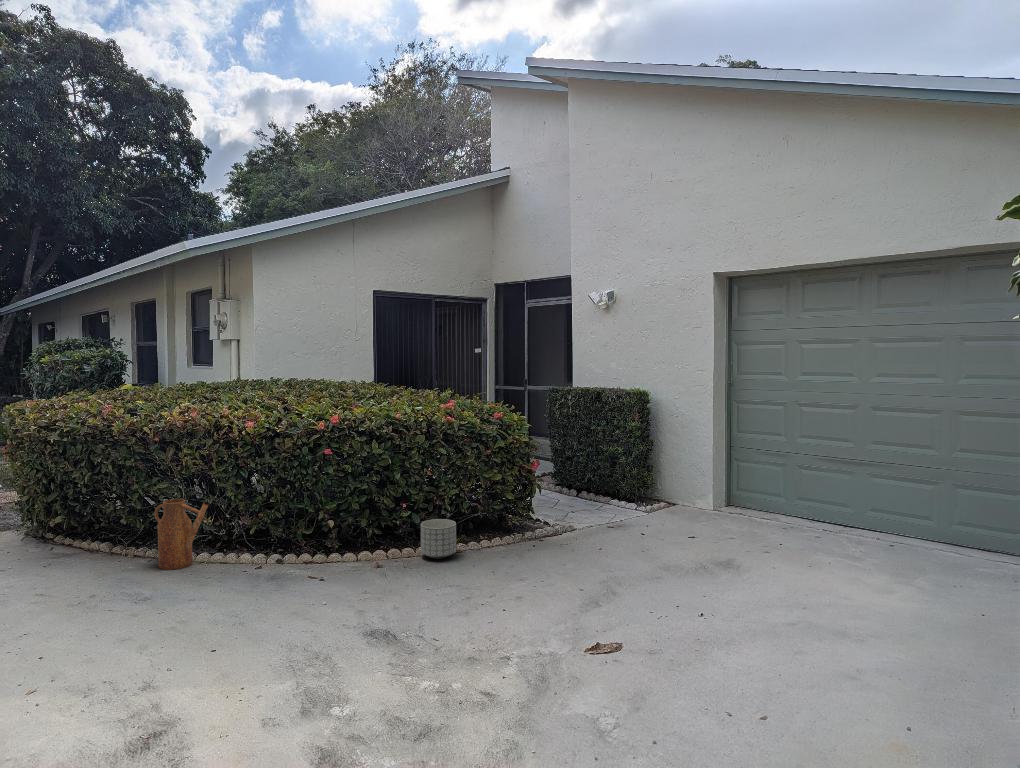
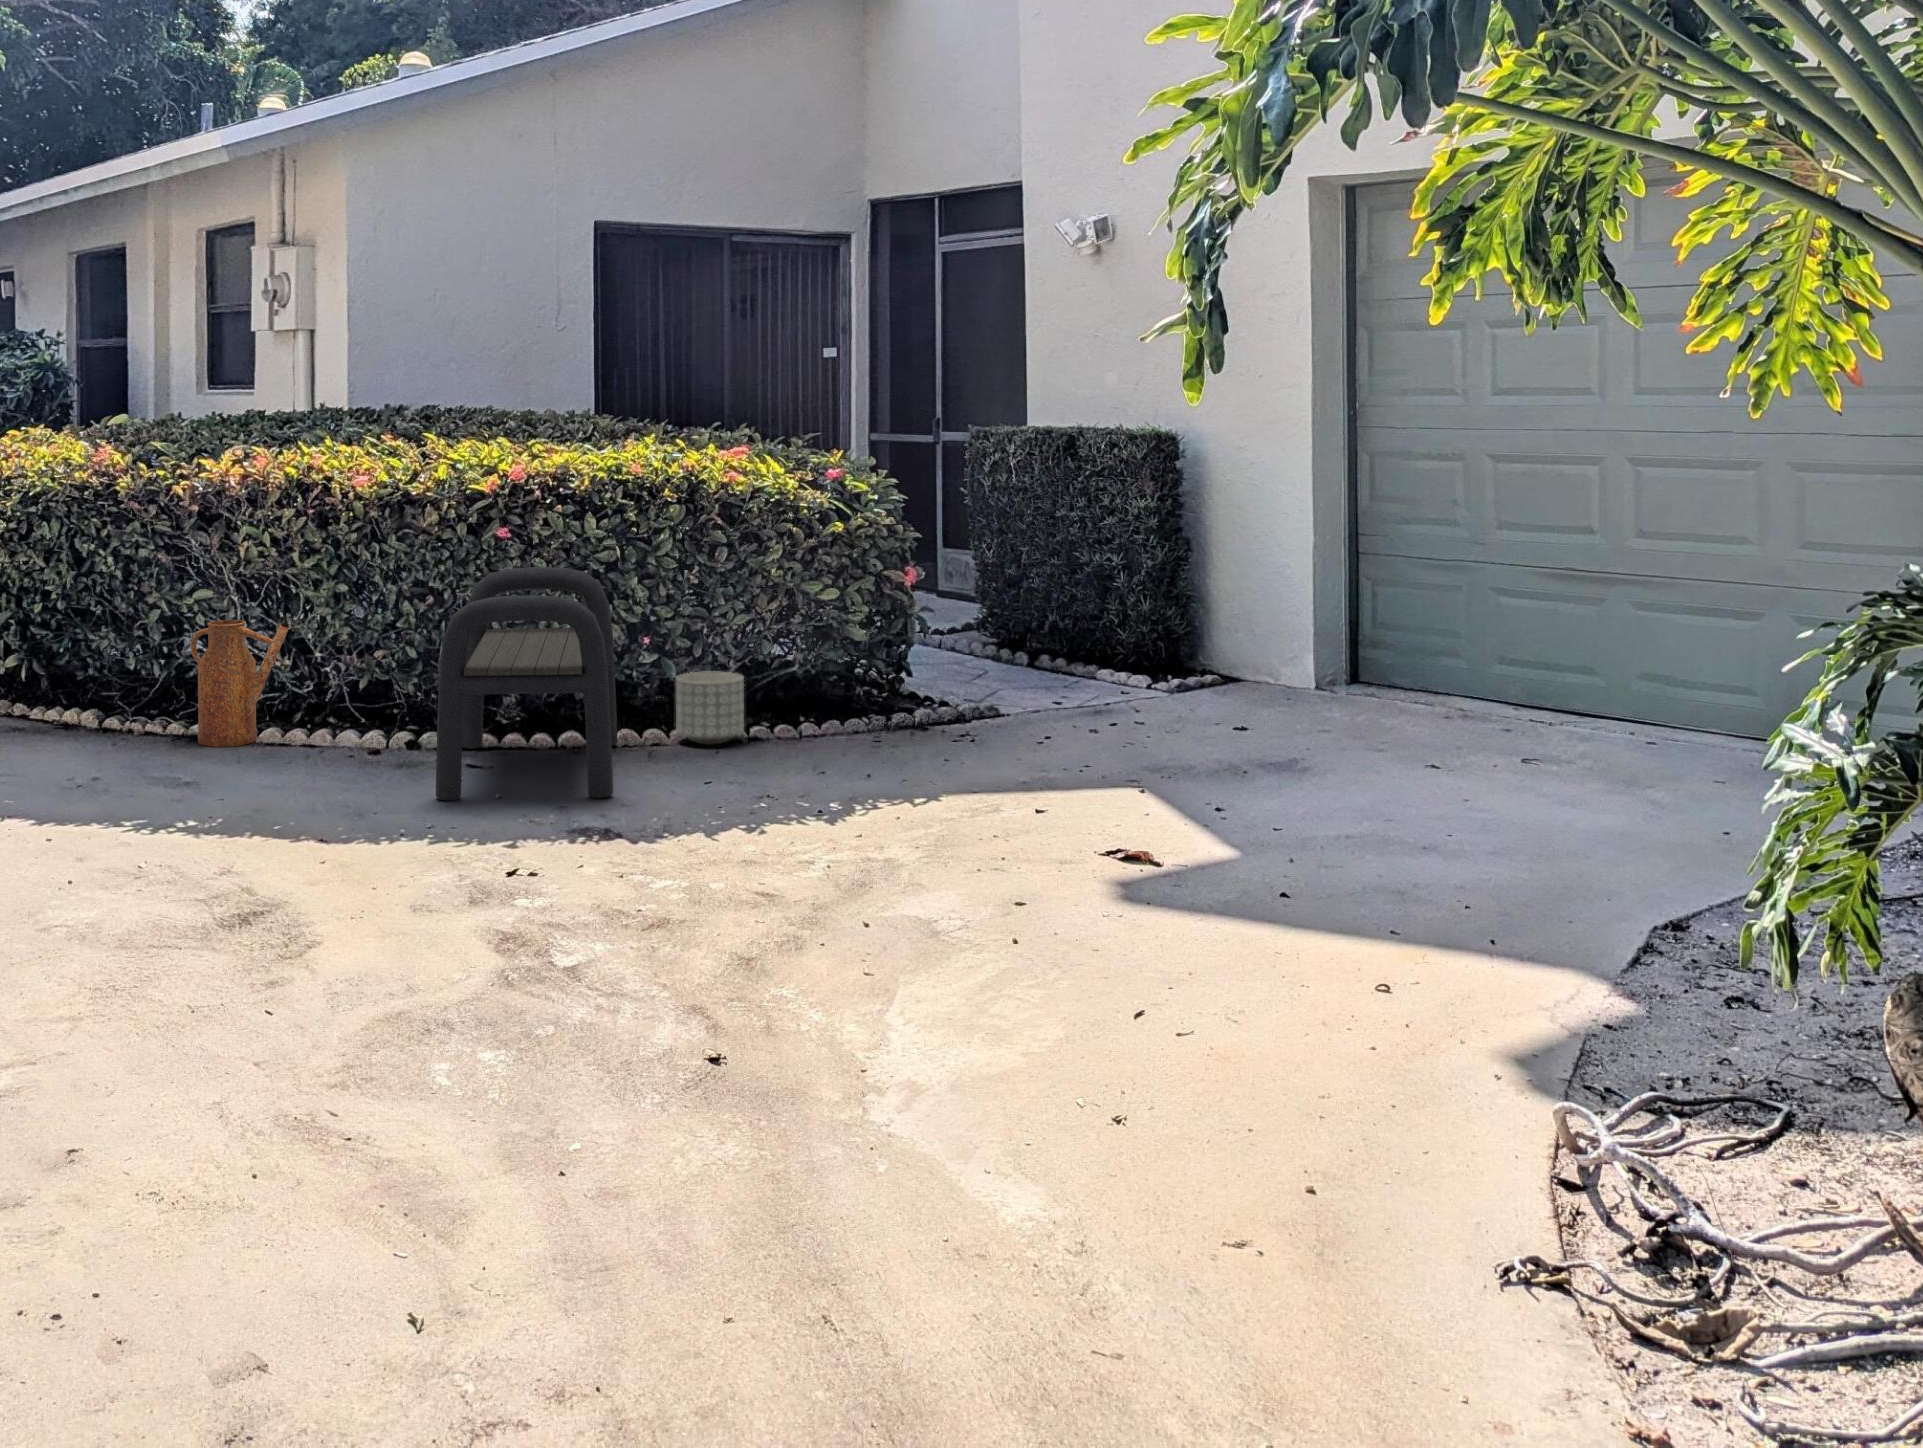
bench: none [287,469,390,614] -> present [436,567,618,801]

